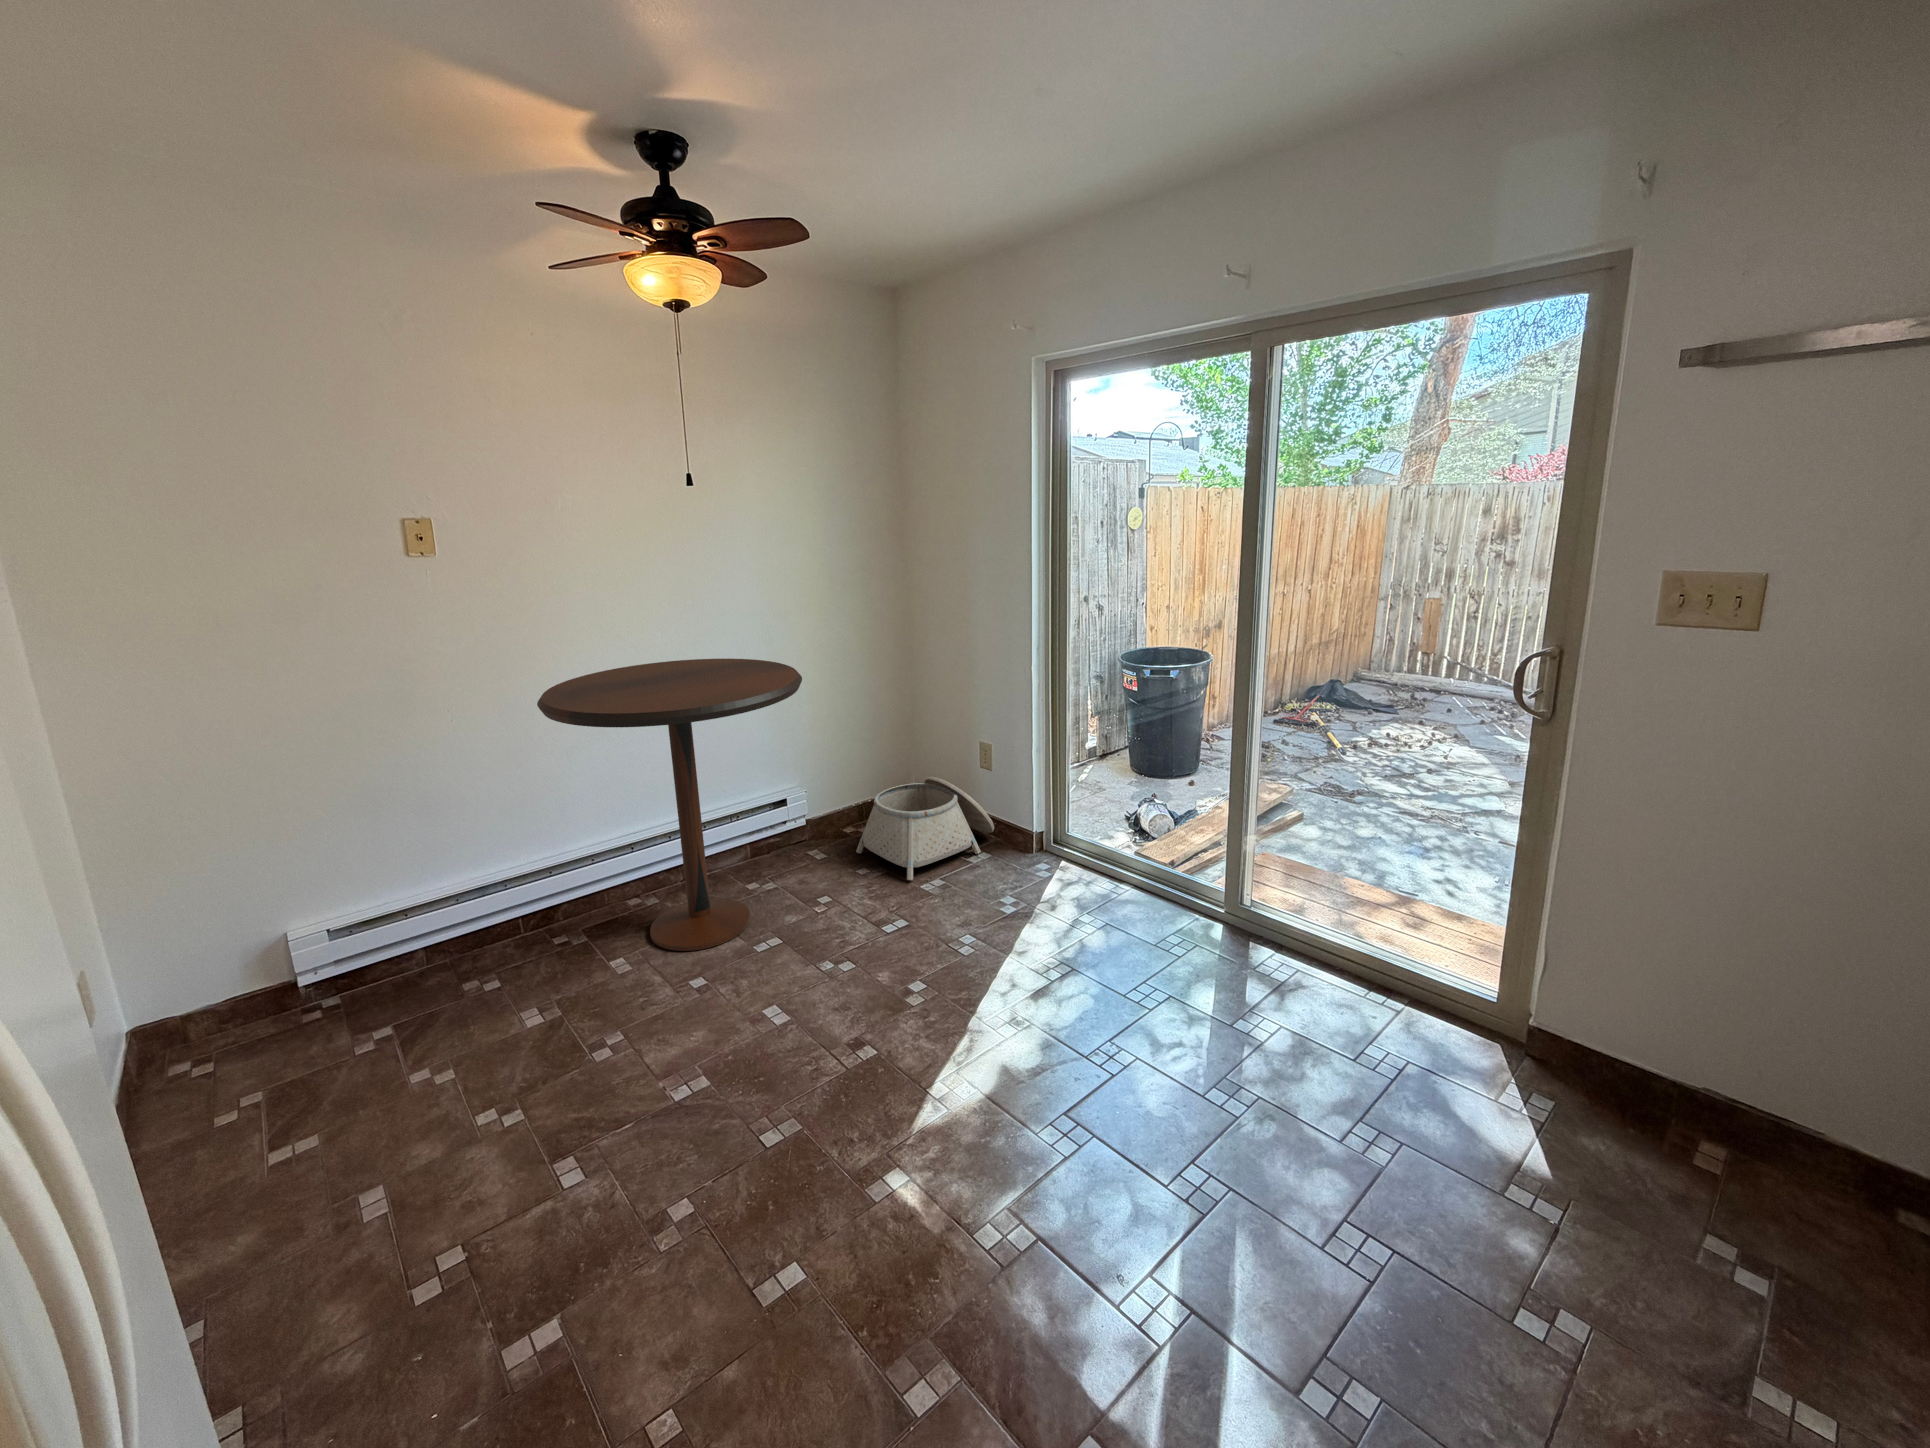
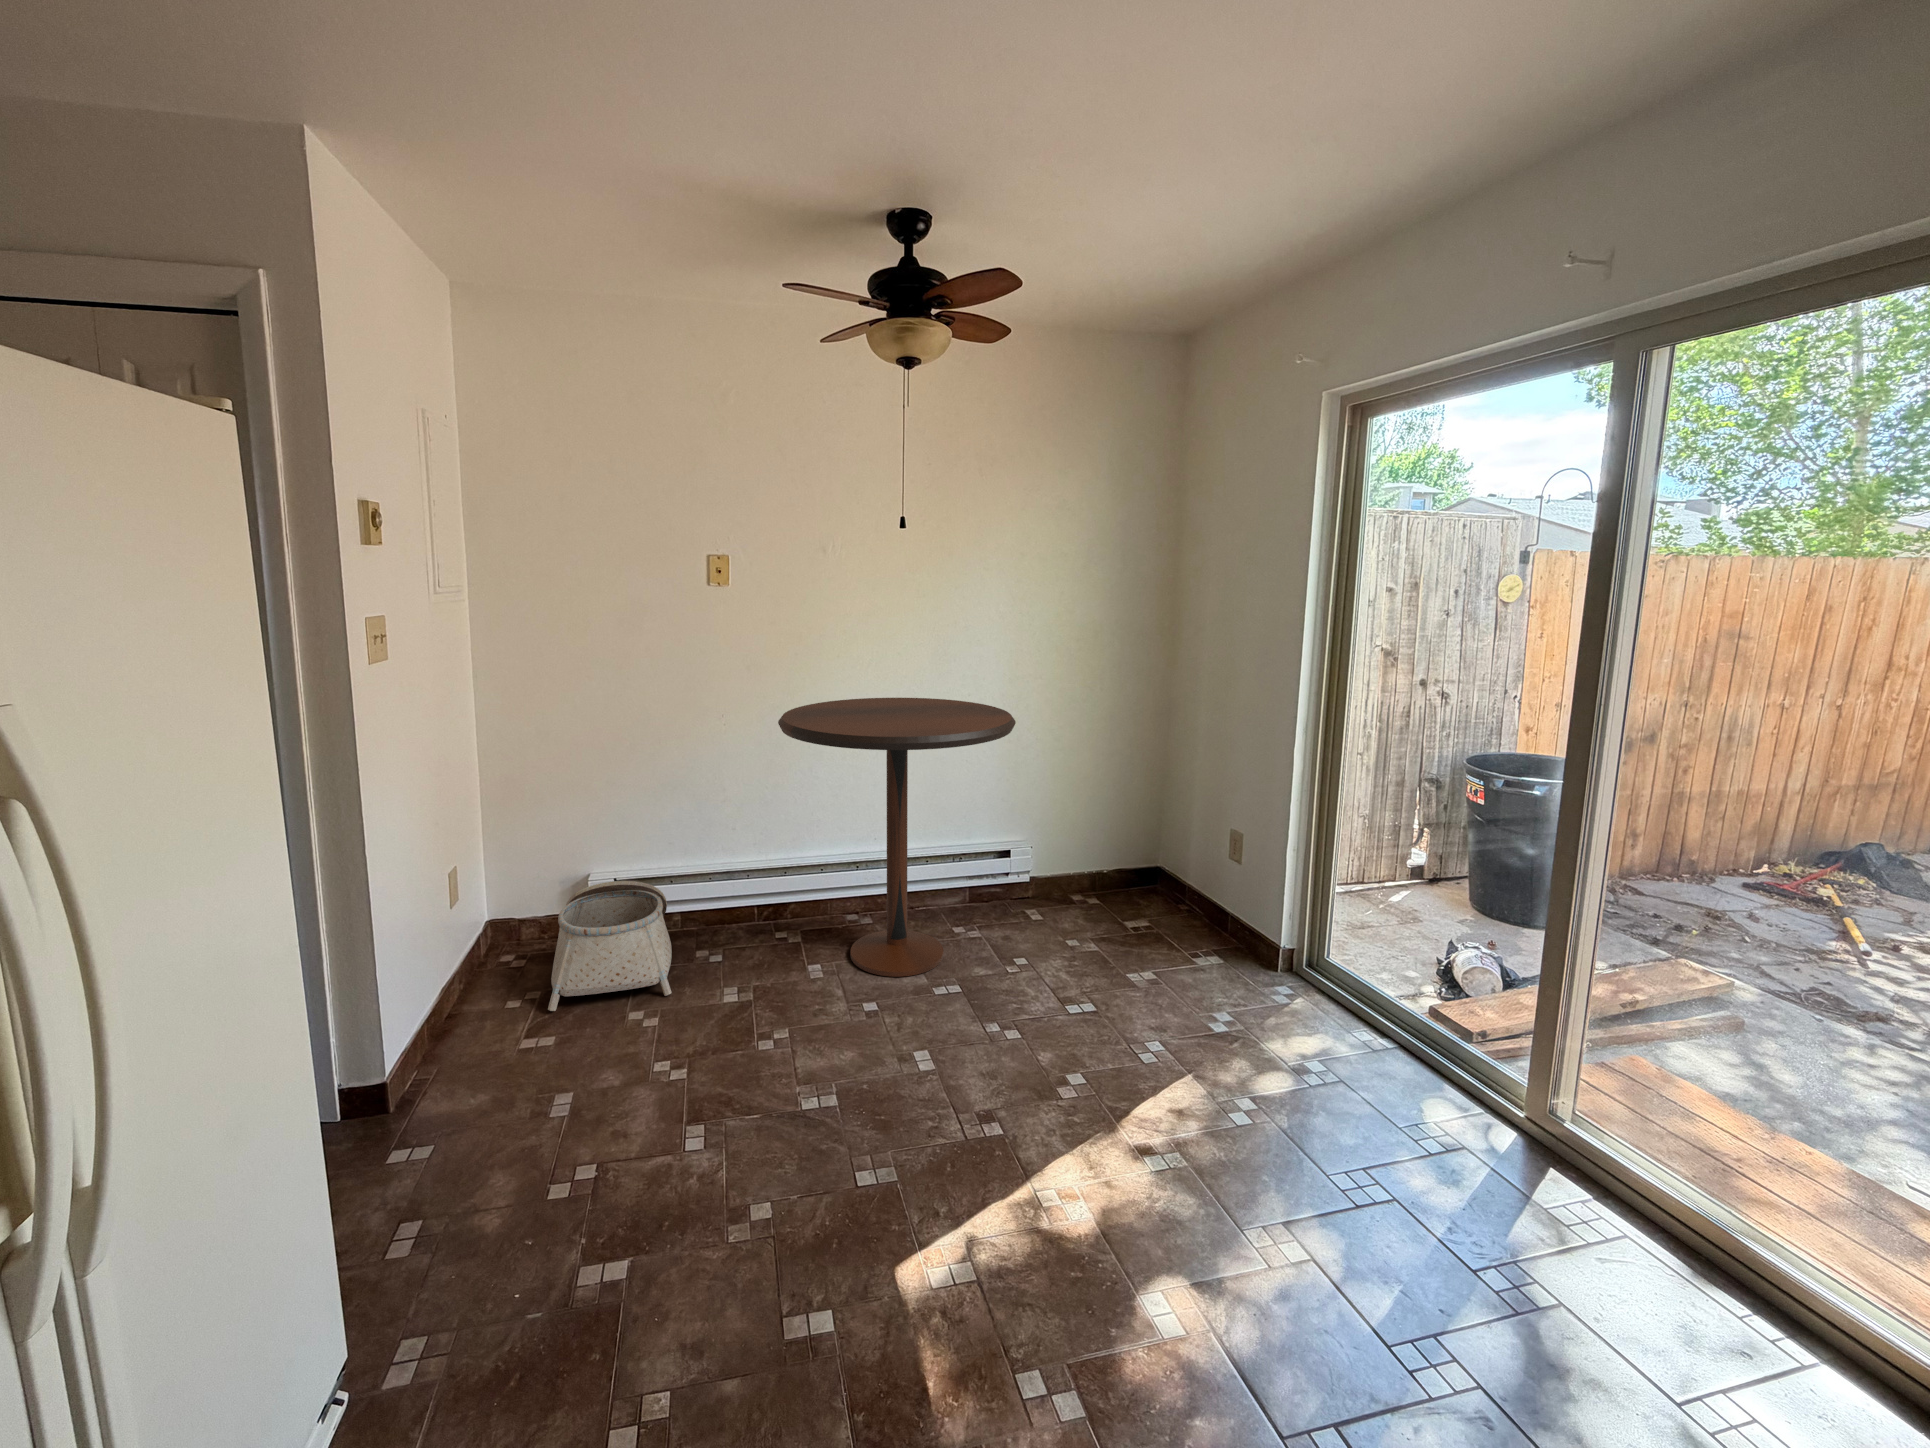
basket: present [856,777,994,880] -> present [548,881,672,1011]

